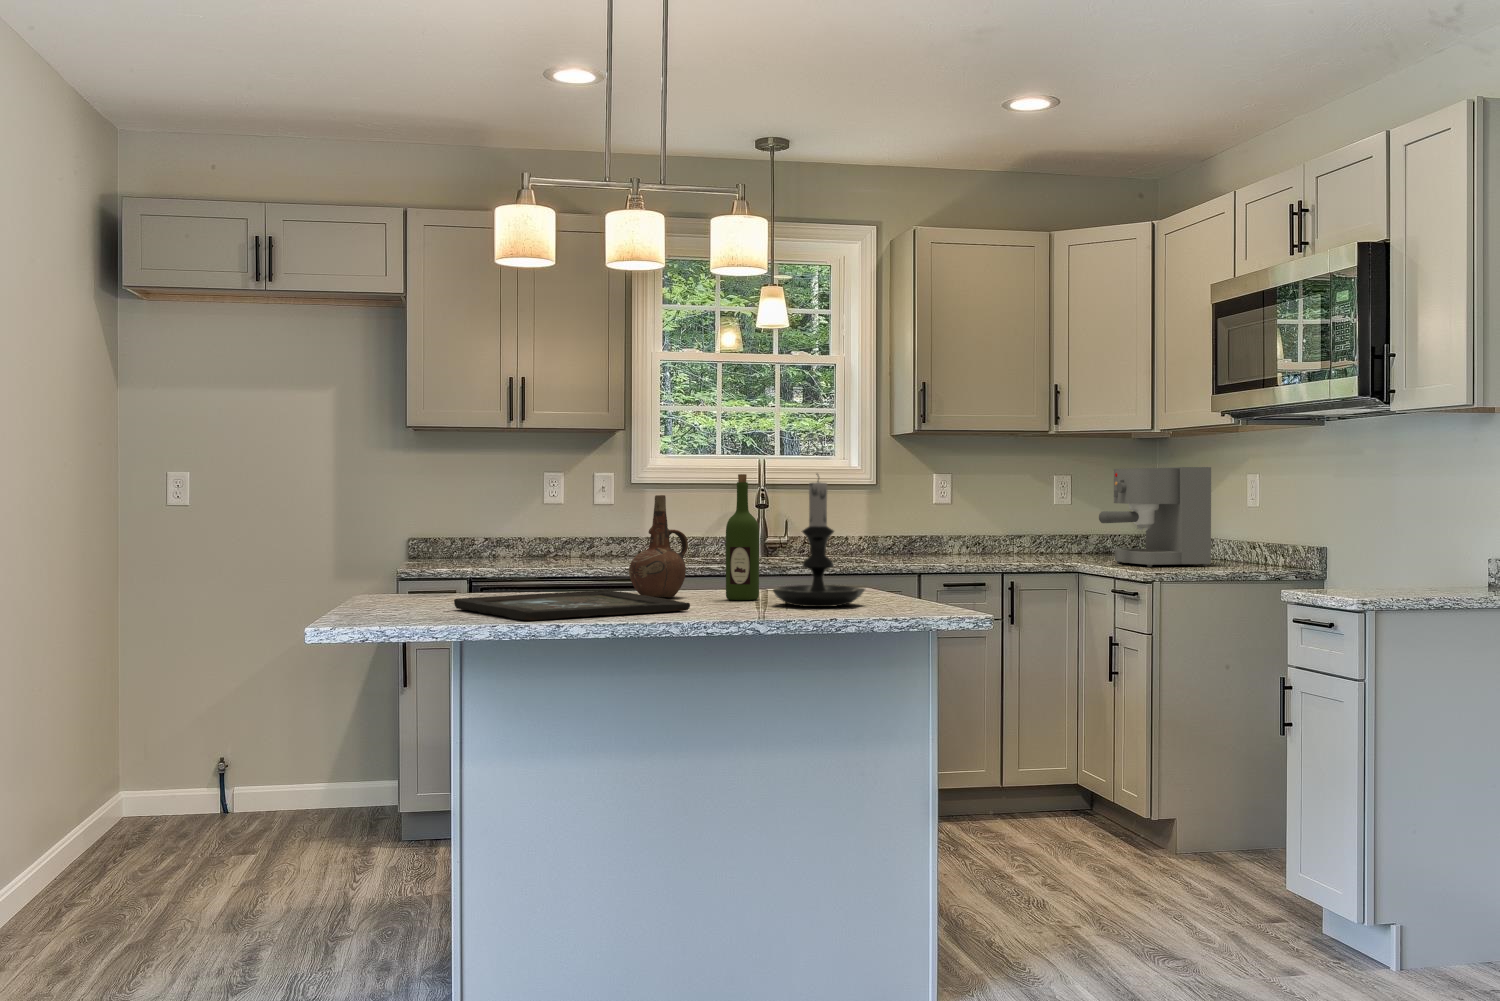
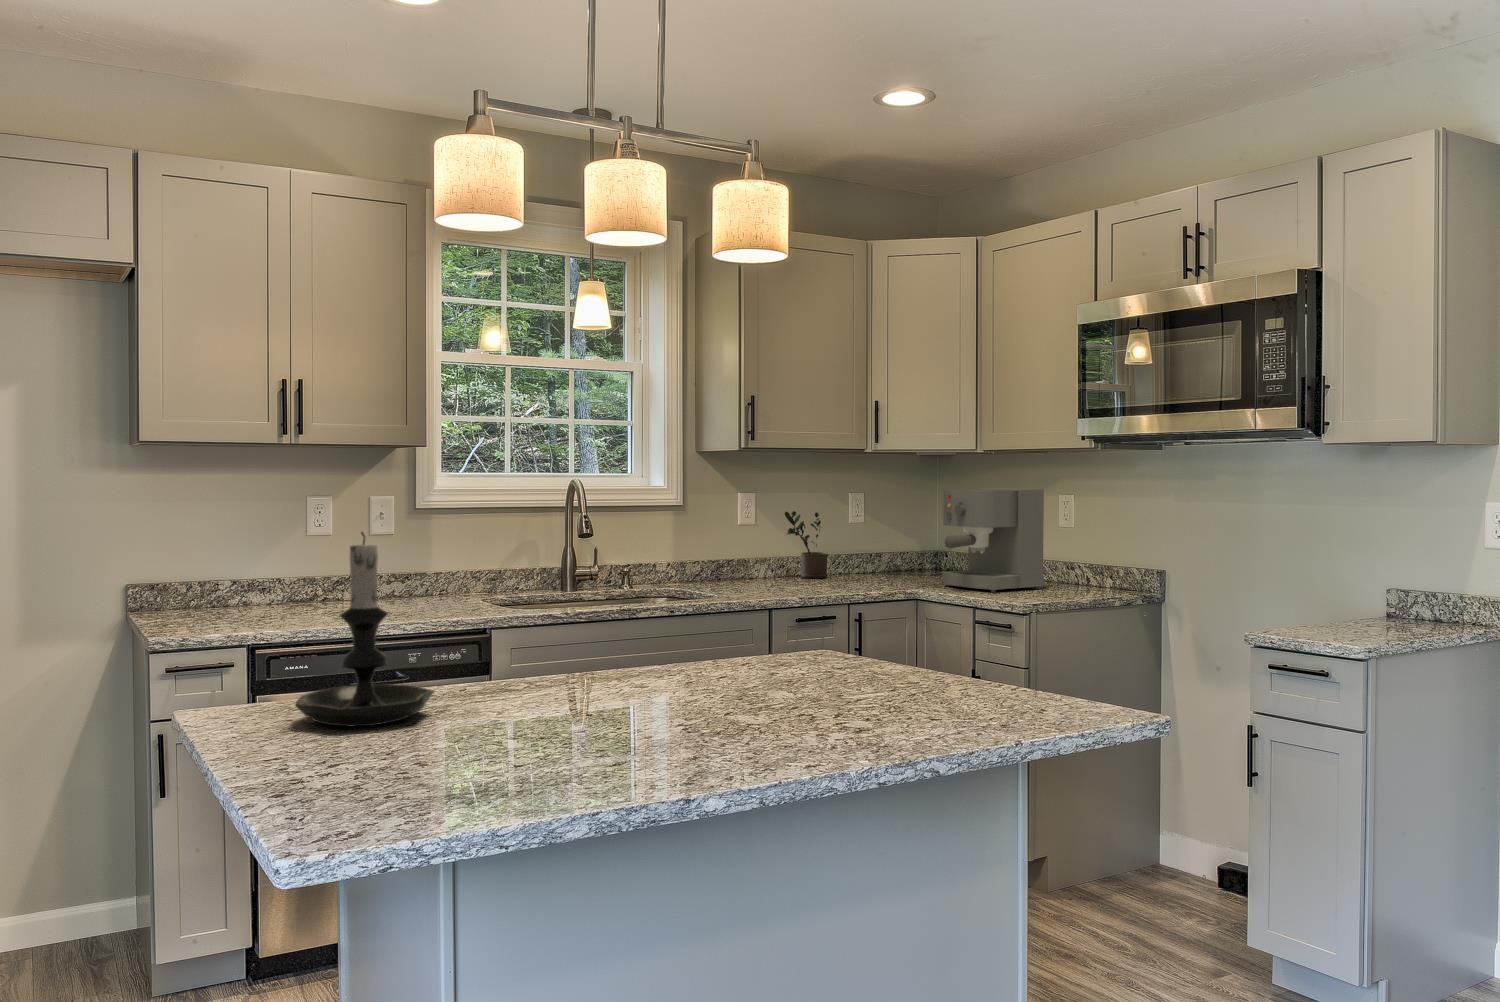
wine bottle: present [726,474,759,600] -> none [744,525,787,694]
candle holder: present [773,474,865,607] -> present [295,532,434,727]
potted plant: none [979,492,1021,556] -> present [785,511,828,578]
ceramic pitcher: present [629,495,688,597] -> none [607,553,684,695]
tray: present [454,590,690,621] -> none [425,694,782,789]

